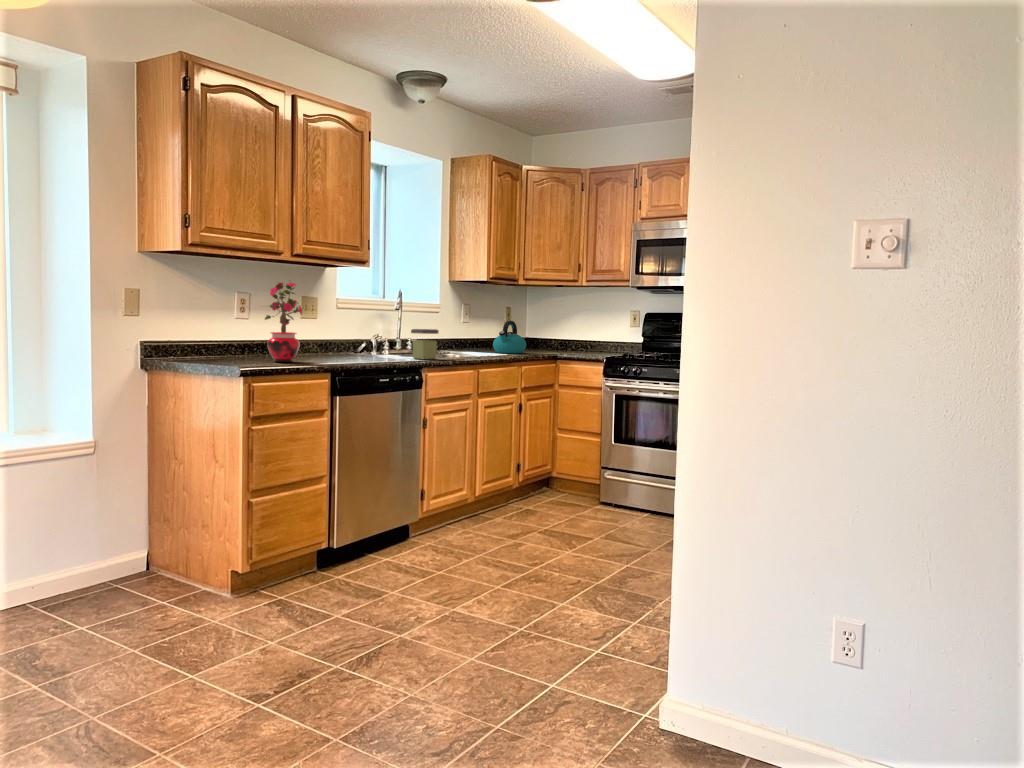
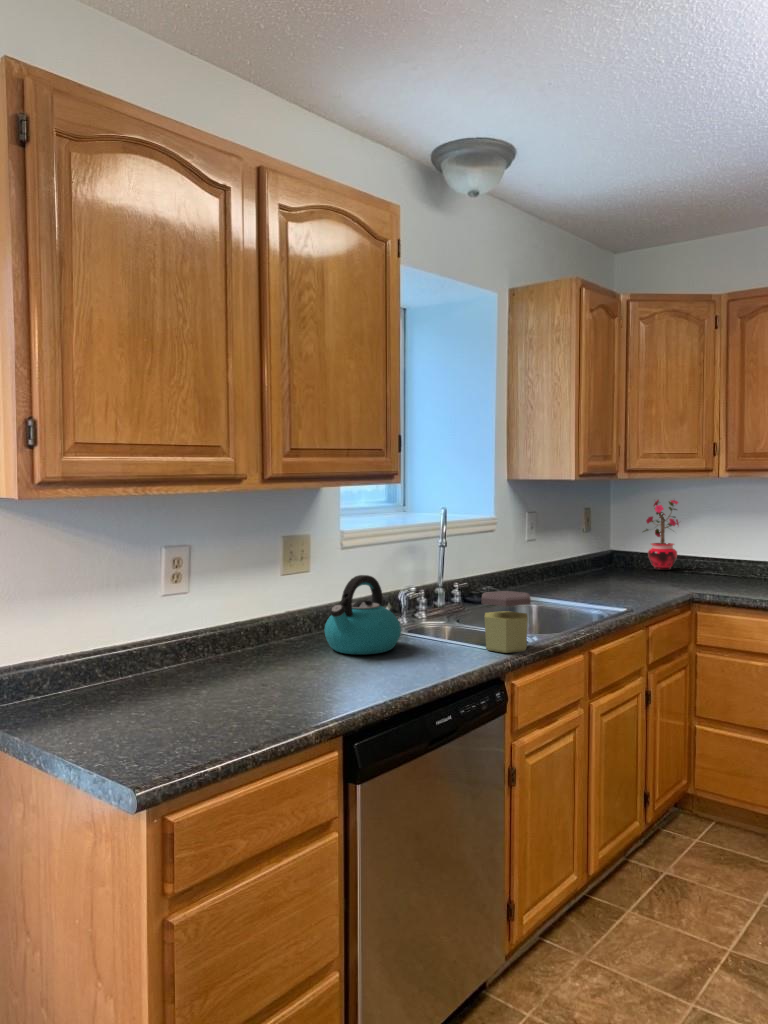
potted plant: present [265,282,302,362] -> present [643,500,679,570]
kettle: present [493,321,526,353] -> present [325,575,401,655]

